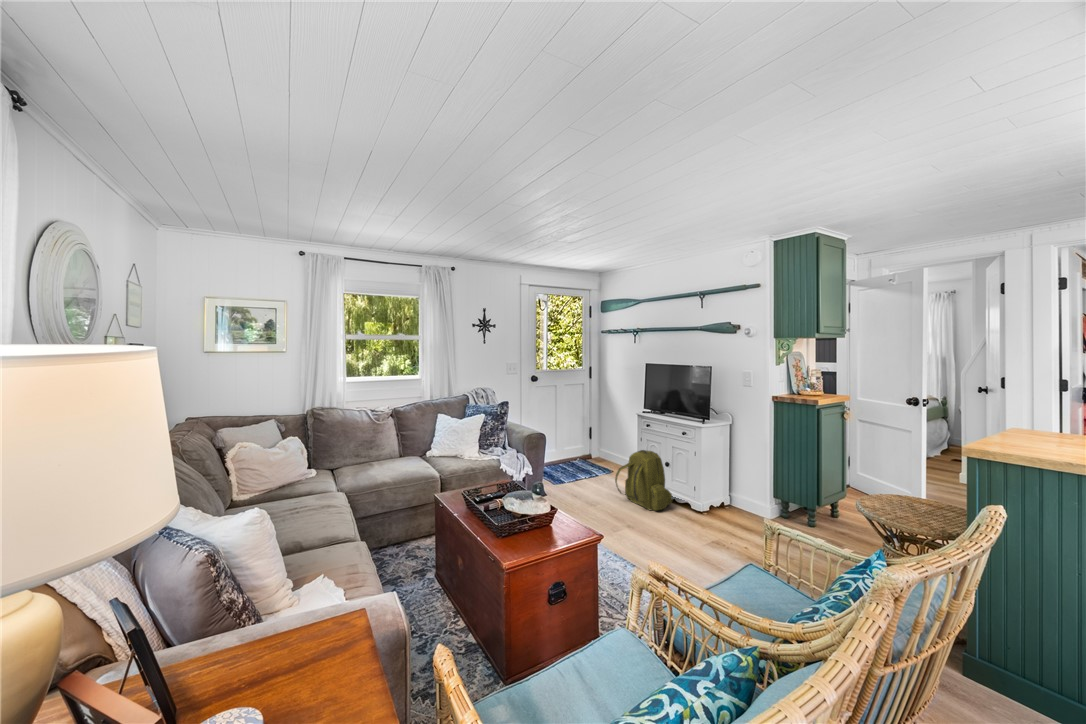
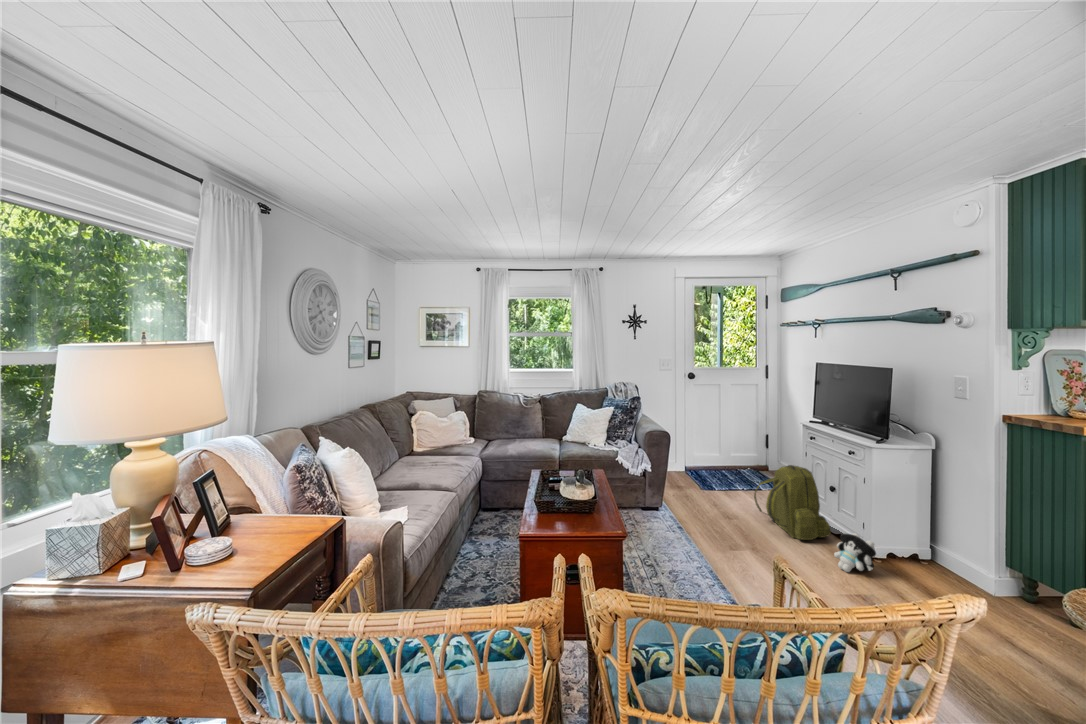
plush toy: none [689,497,718,529] -> present [834,533,876,572]

